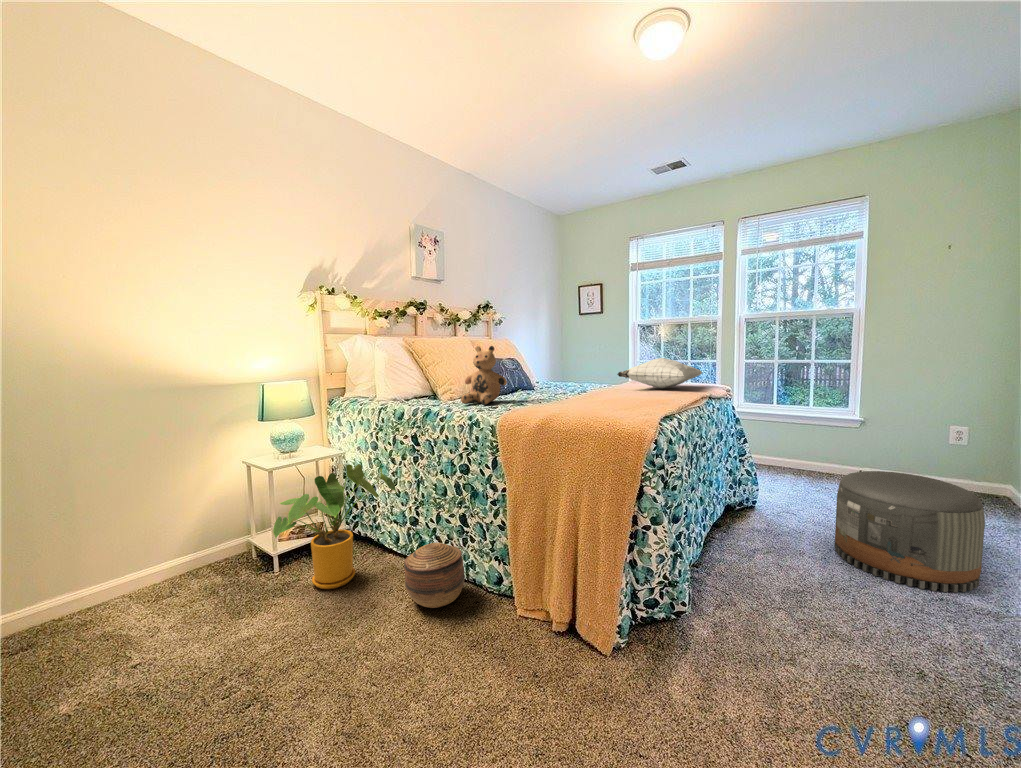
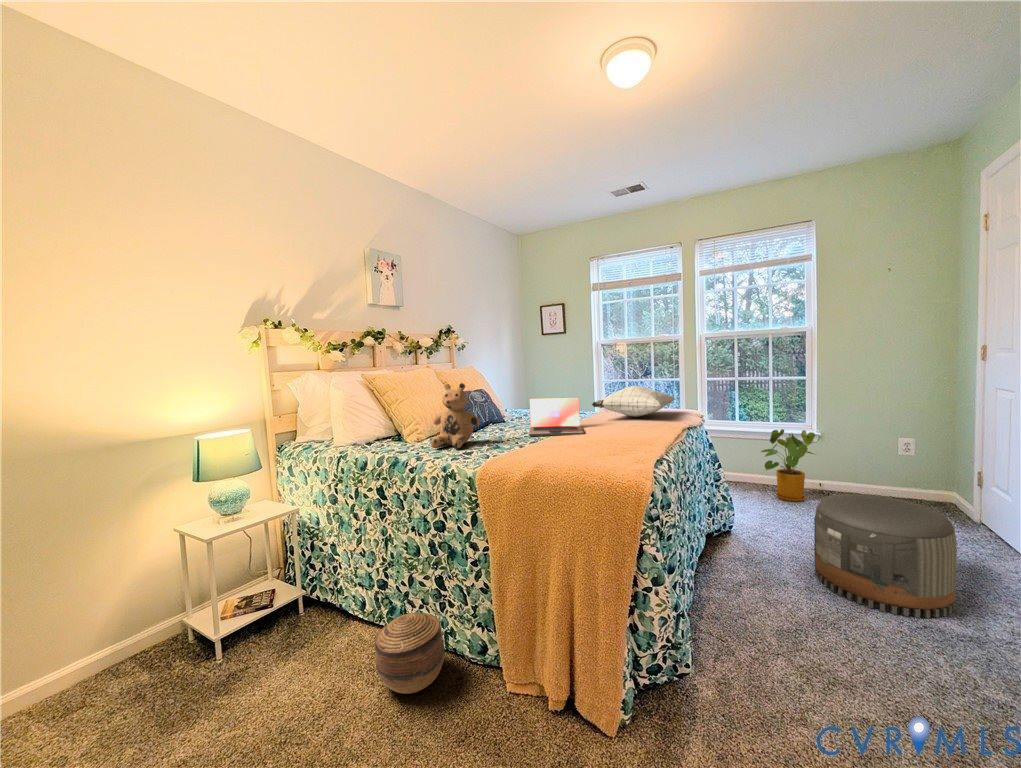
laptop: none [552,365,605,399] -> present [528,397,583,436]
house plant: present [273,464,396,589] -> present [761,429,815,502]

